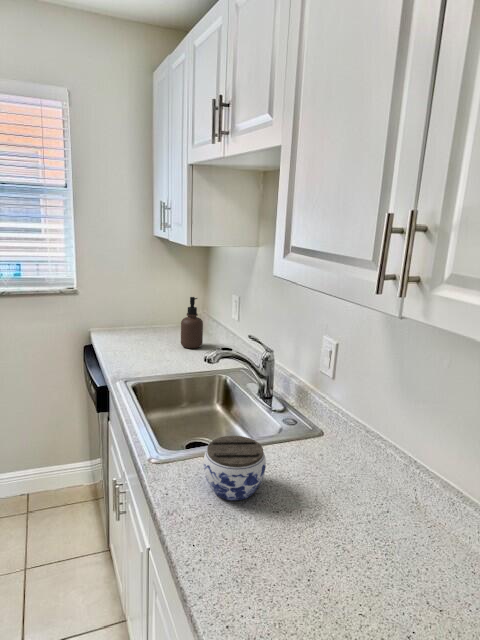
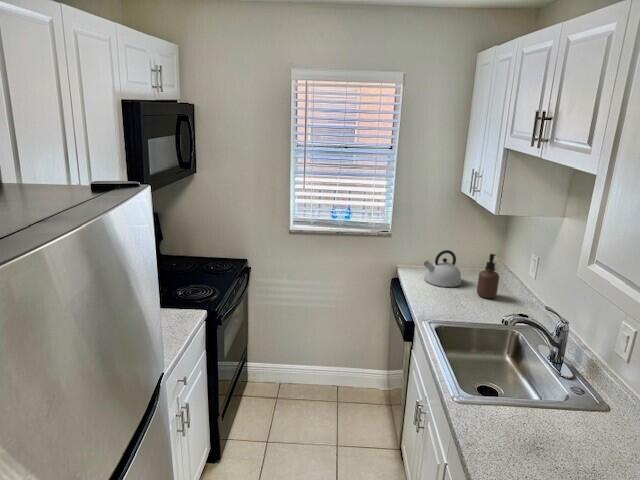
kettle: none [117,300,164,343] -> present [424,250,461,287]
jar: present [204,436,266,501] -> none [499,396,552,450]

